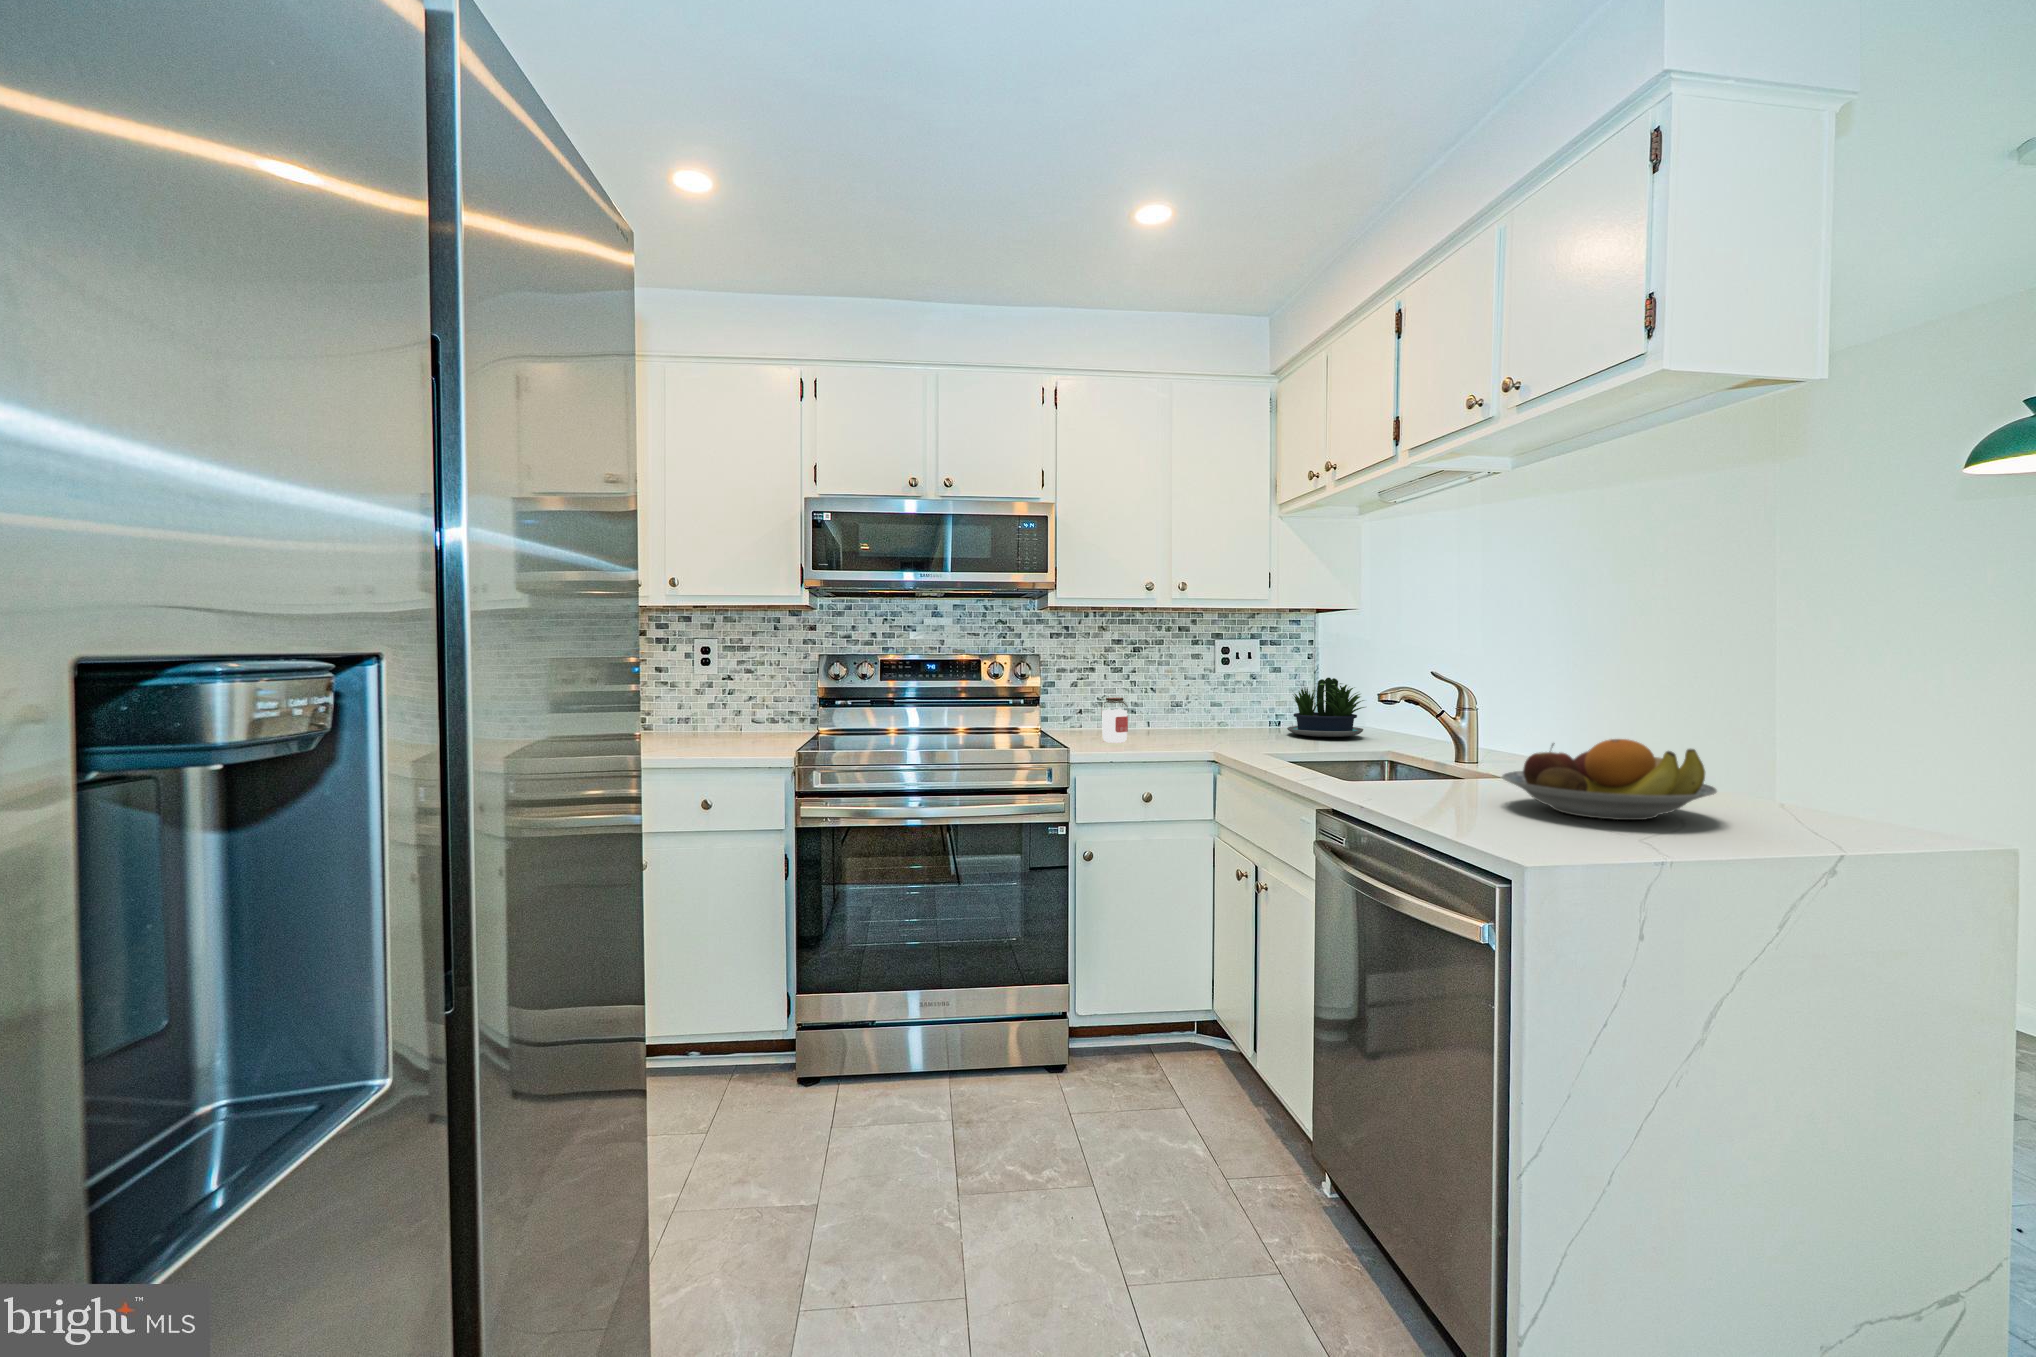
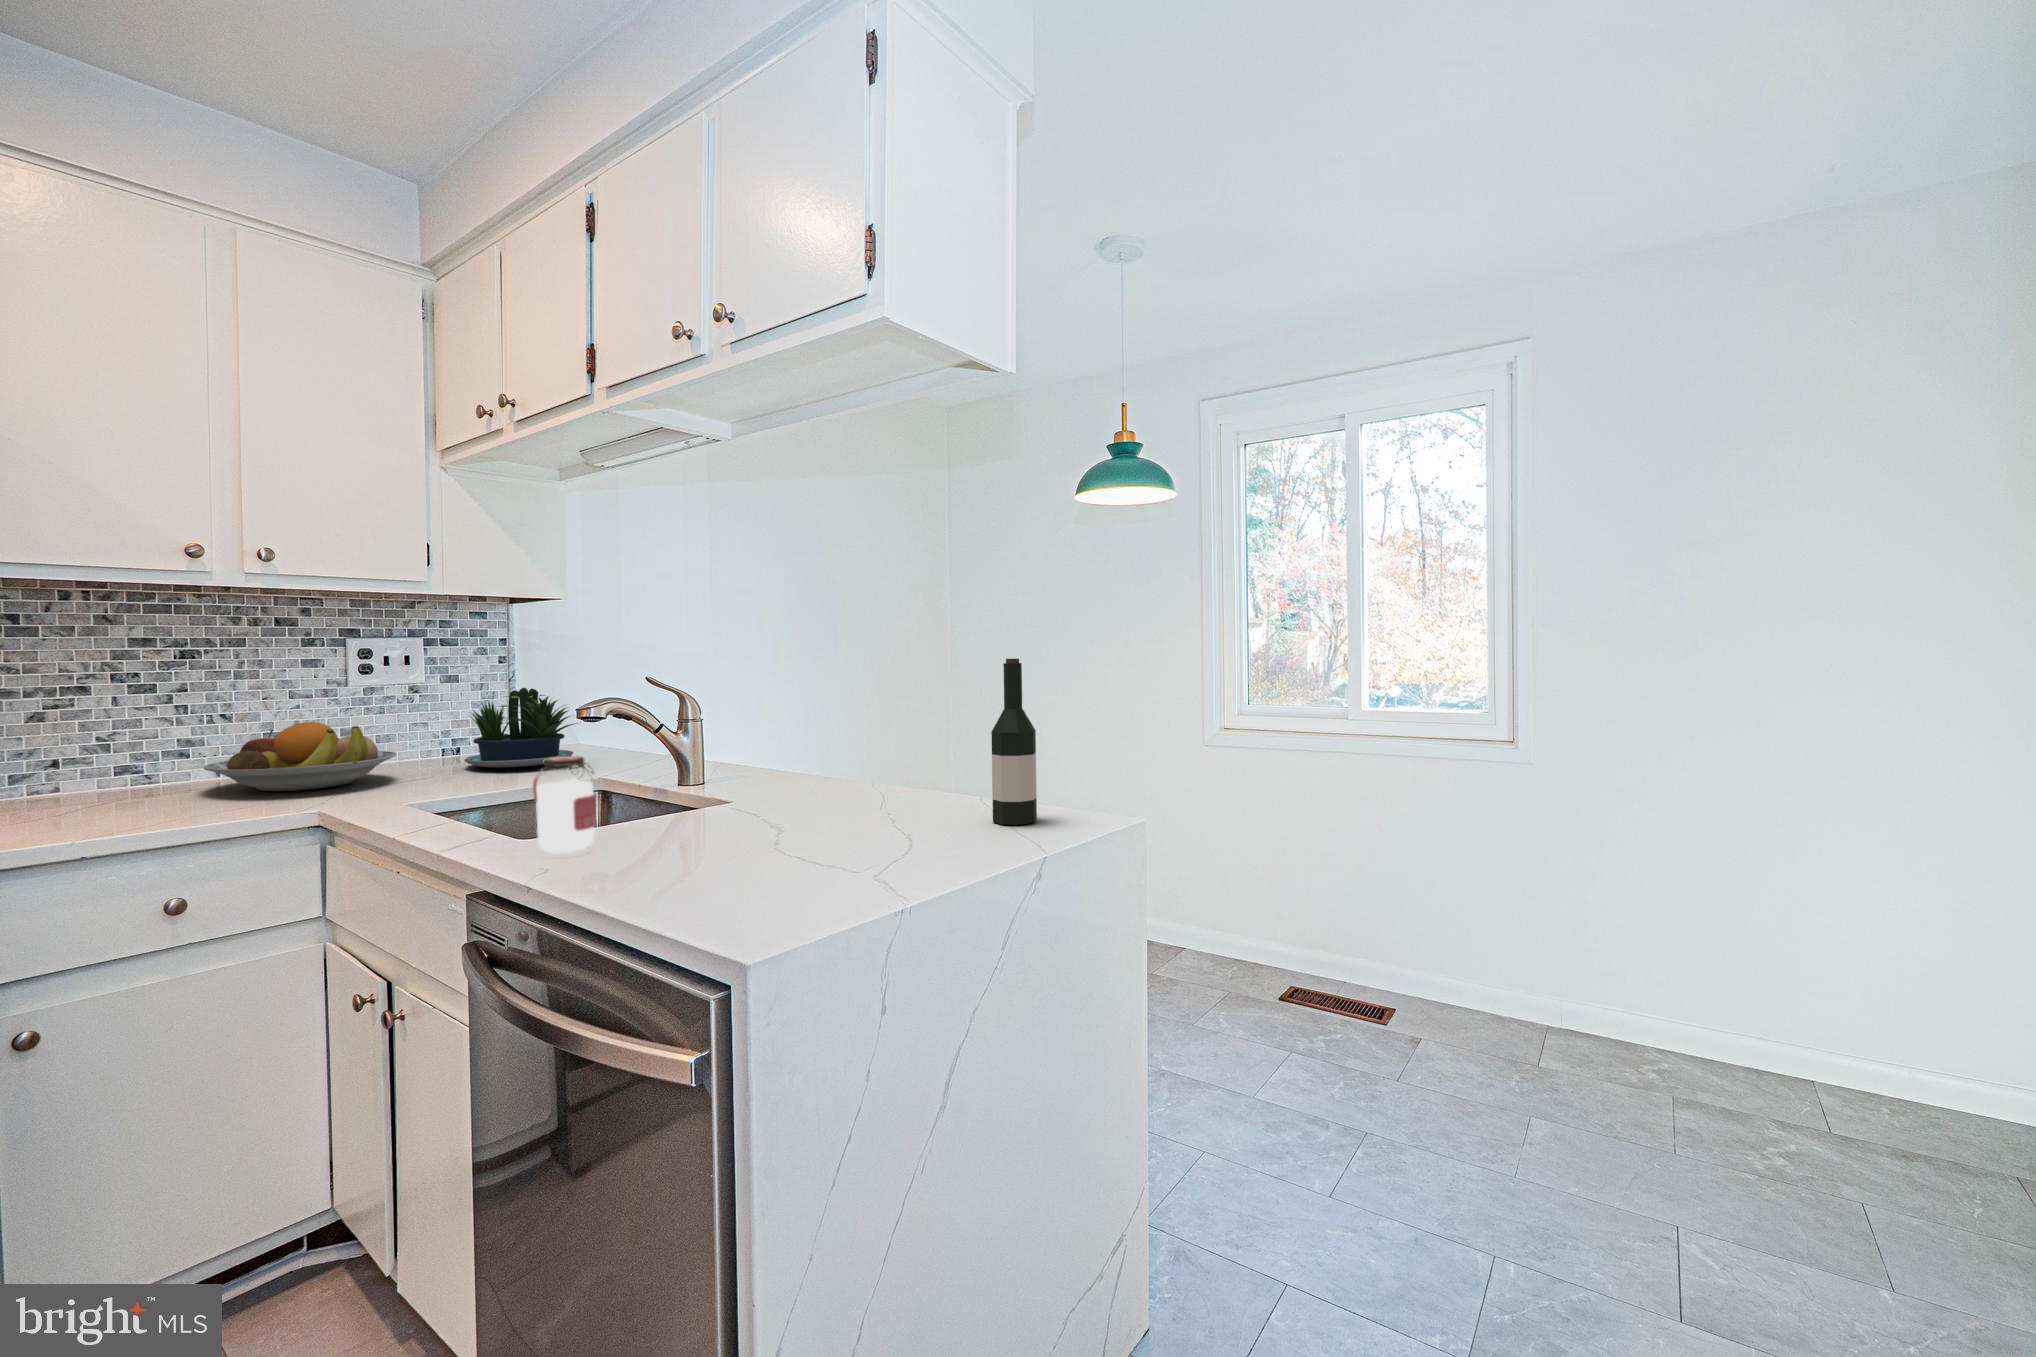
wine bottle: none [1793,660,1856,828] -> present [991,659,1037,825]
jar: present [1102,698,1128,743] -> present [533,756,596,853]
fruit bowl: present [1502,739,1717,820] -> present [204,722,397,791]

